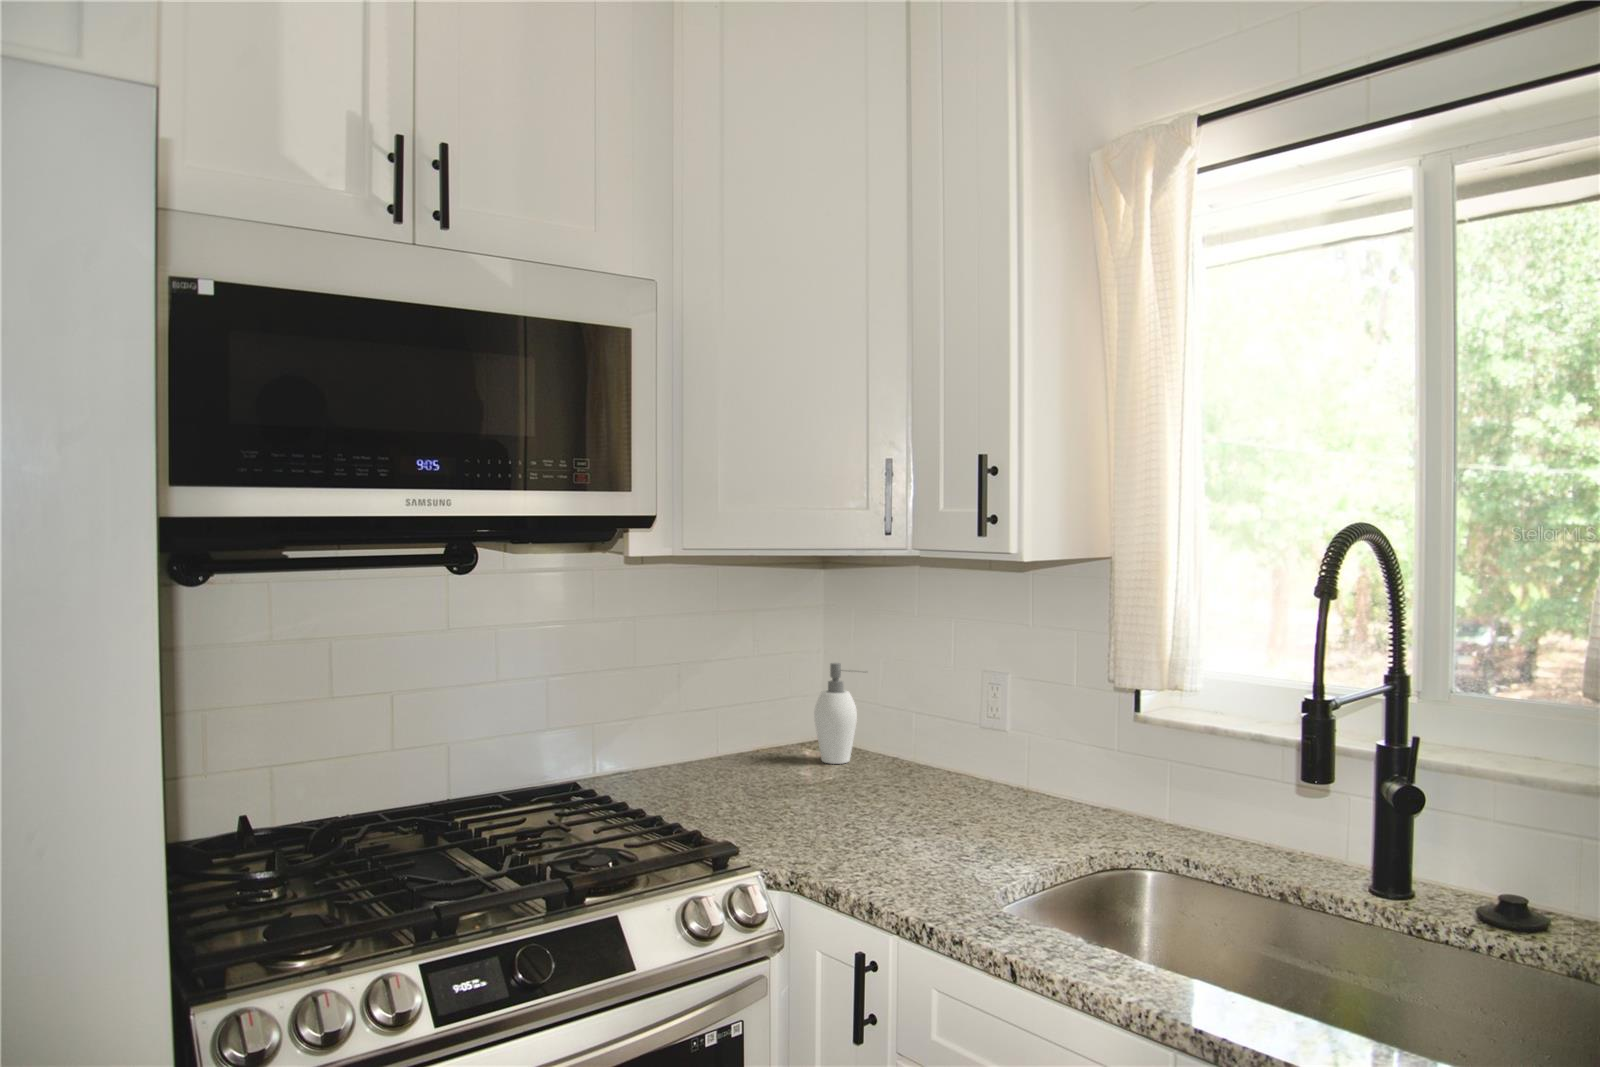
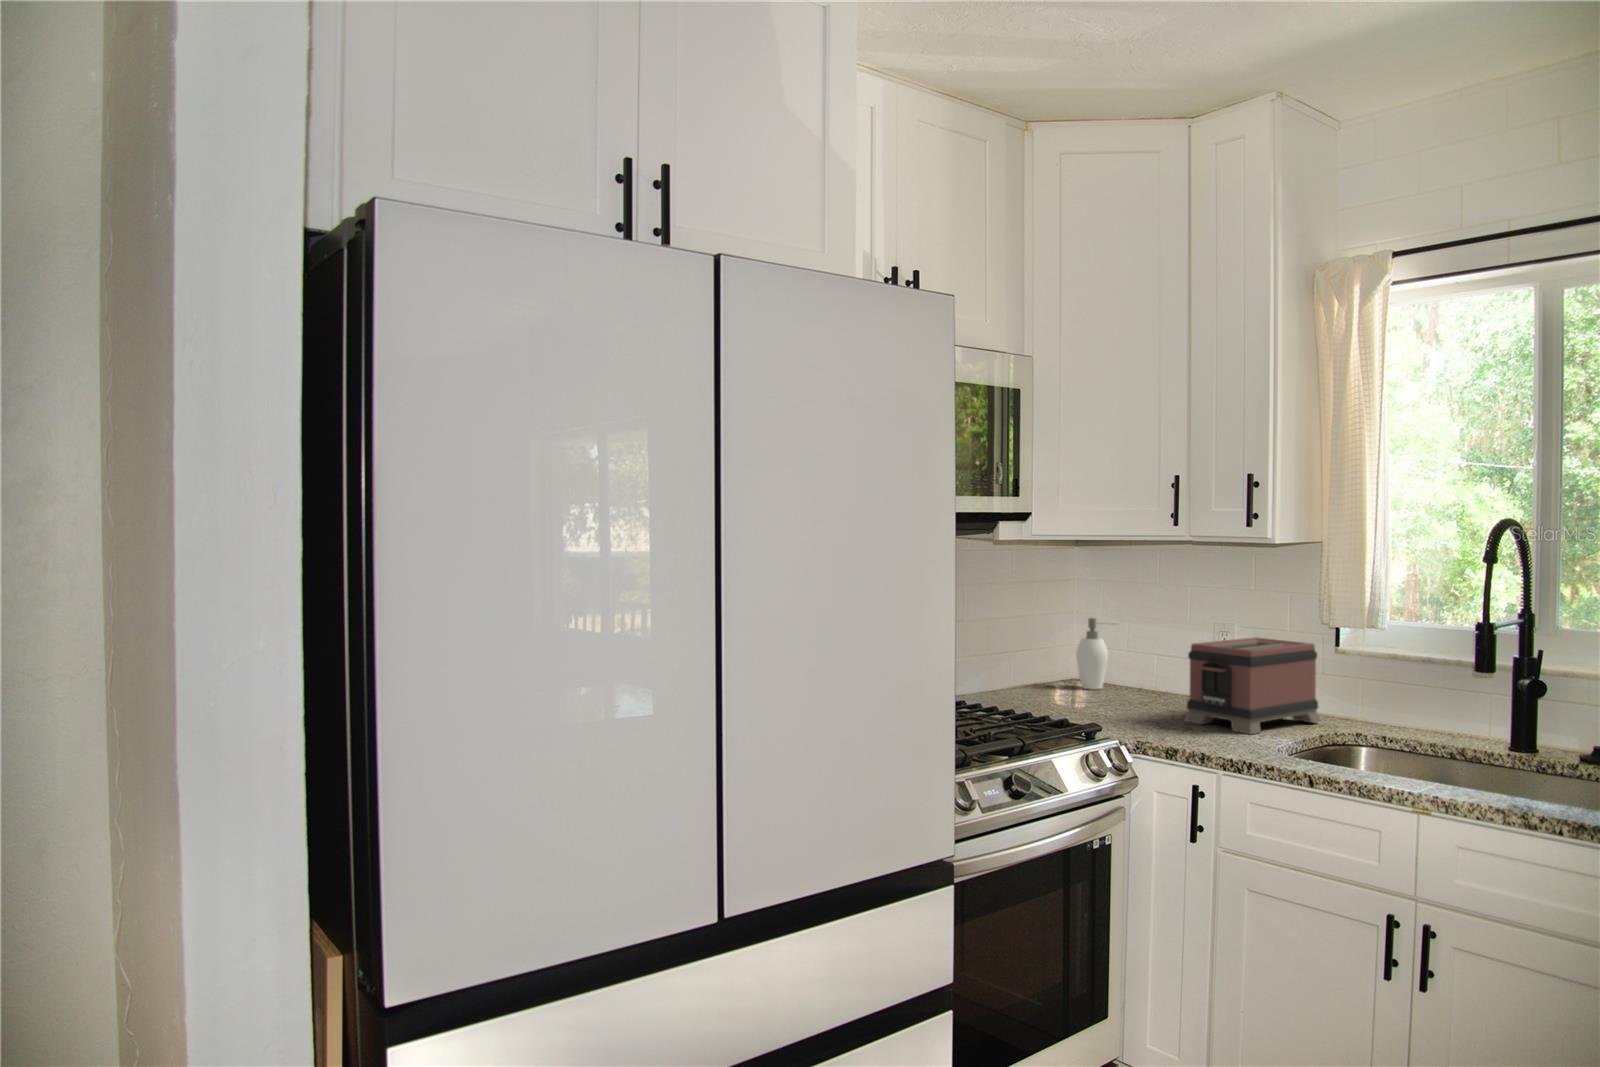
toaster: none [906,695,1112,857] -> present [1185,637,1321,734]

